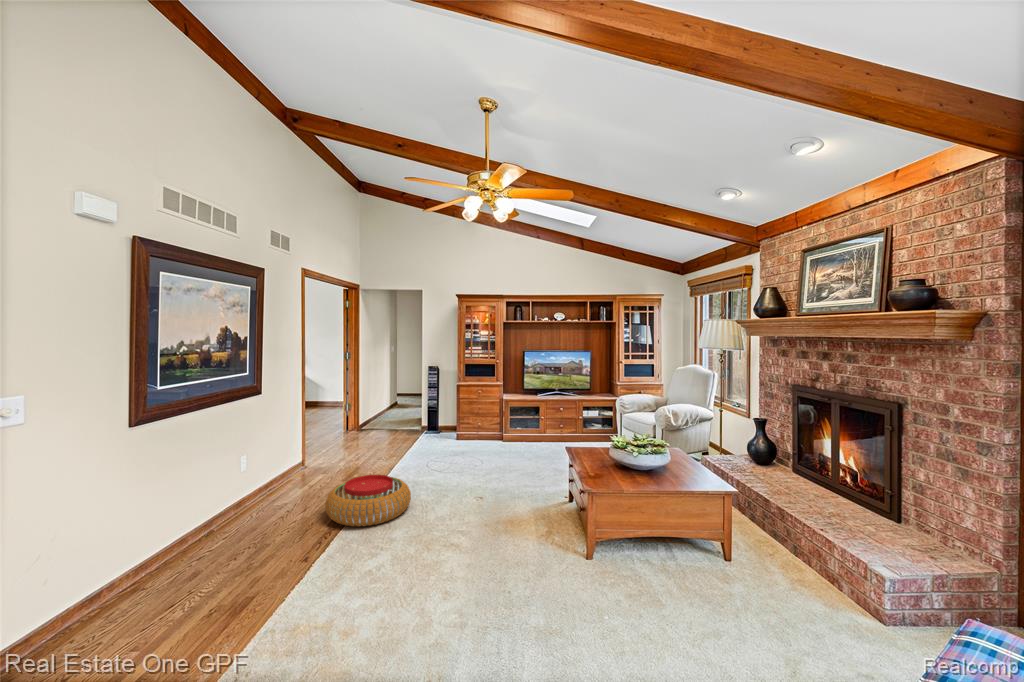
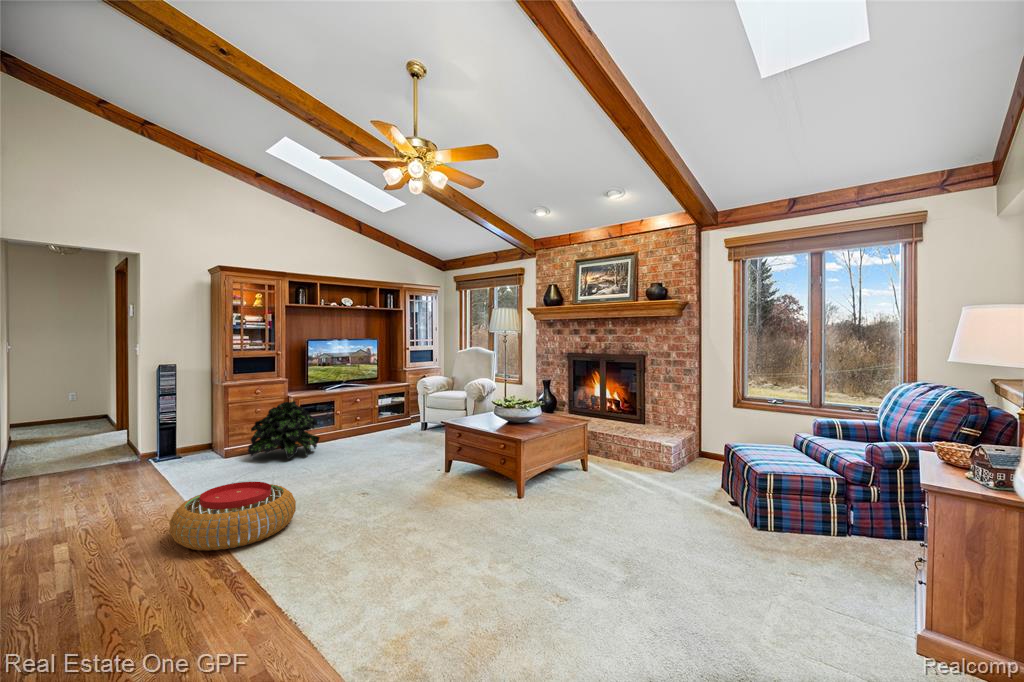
potted plant: none [455,408,511,458] -> present [248,401,319,459]

